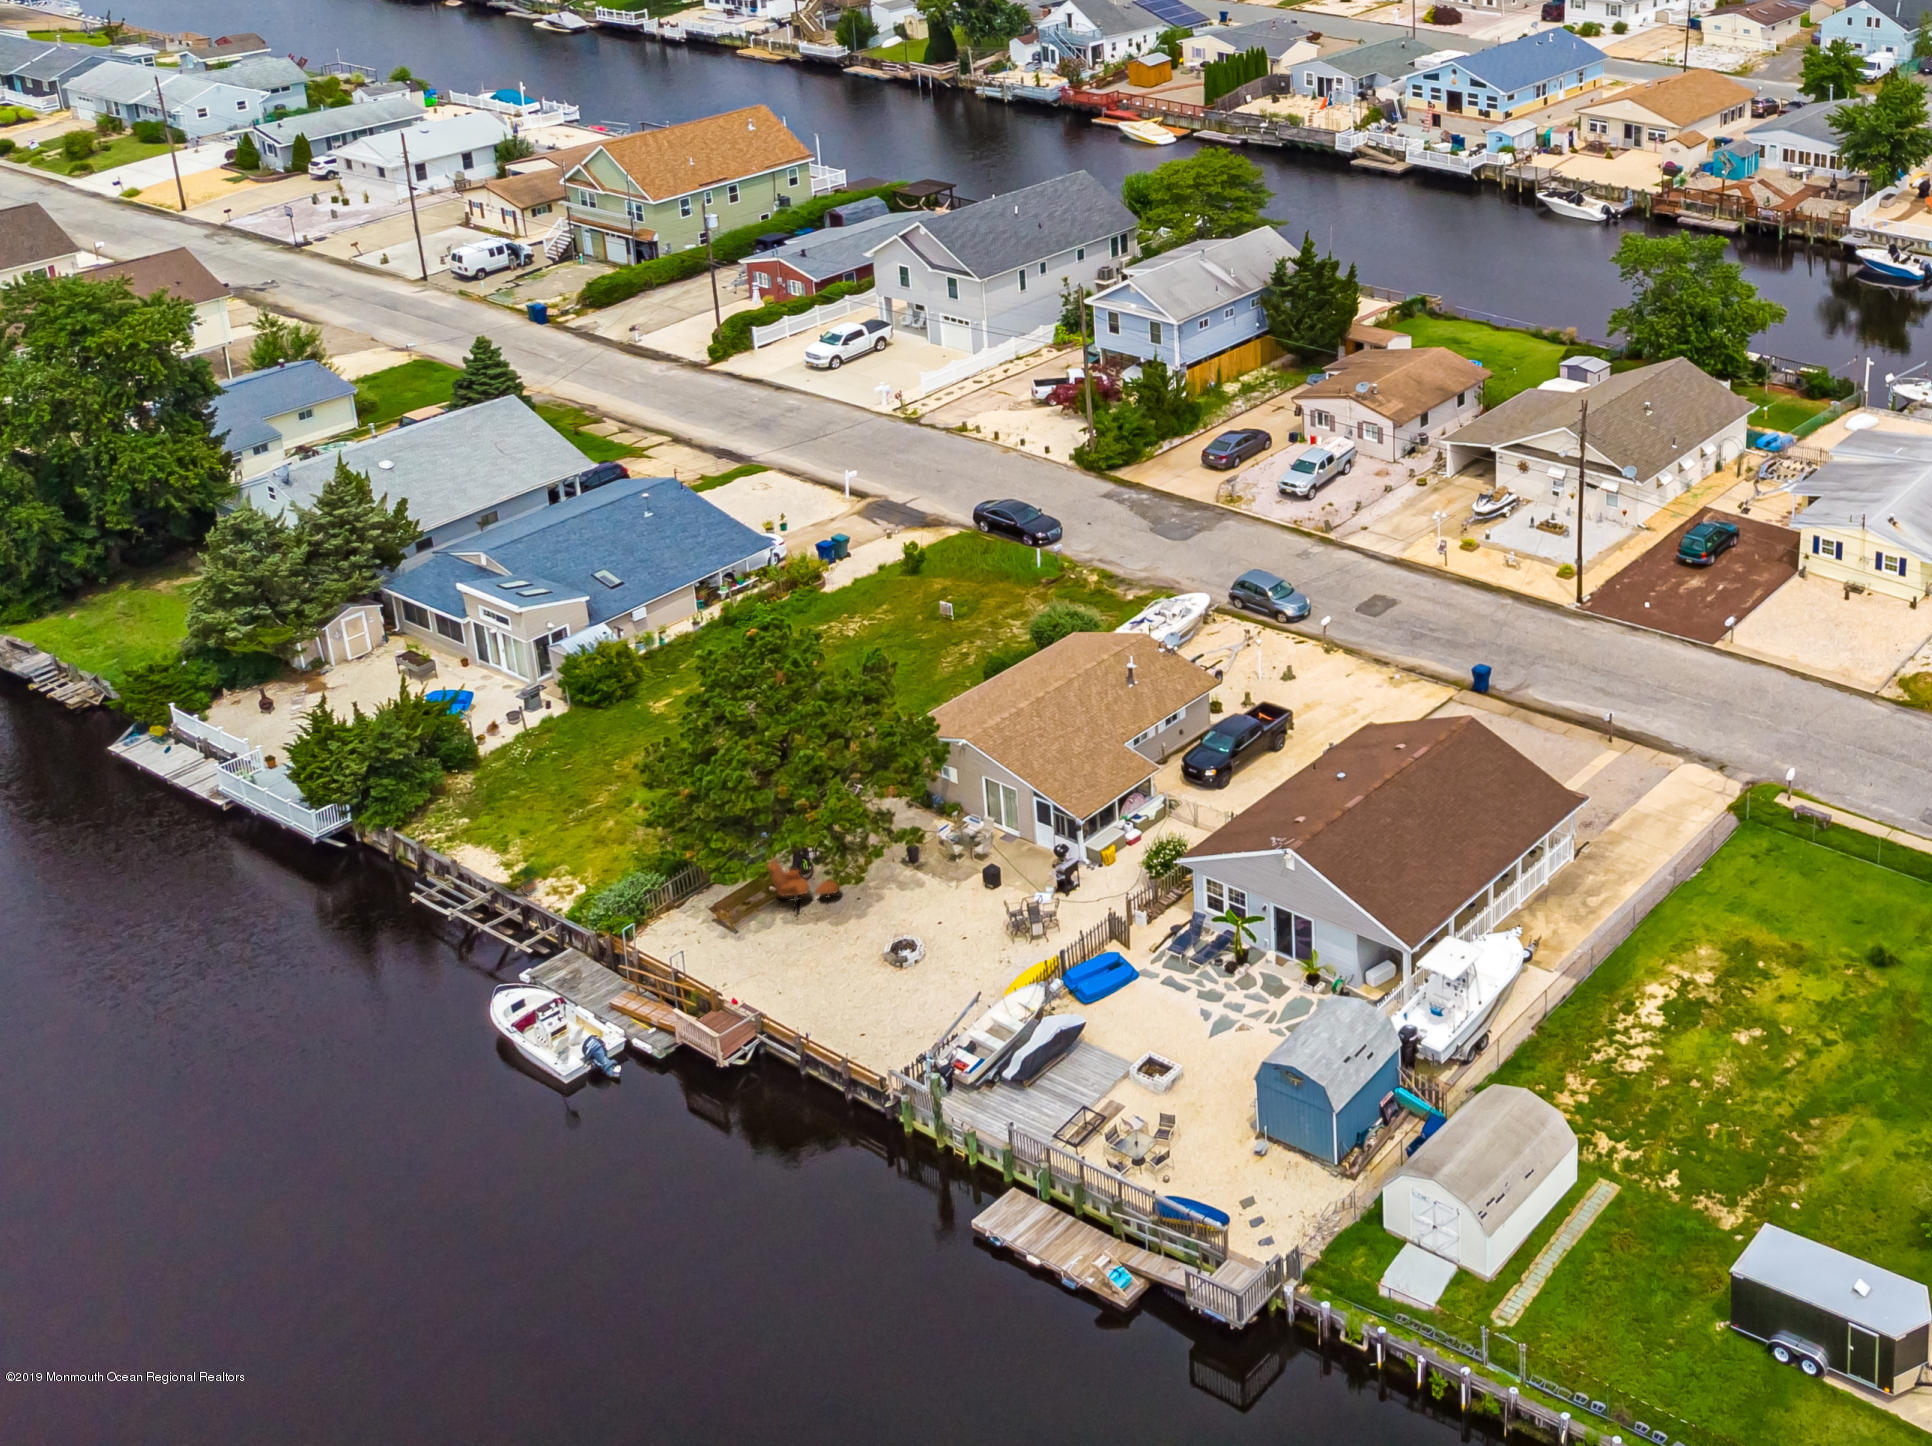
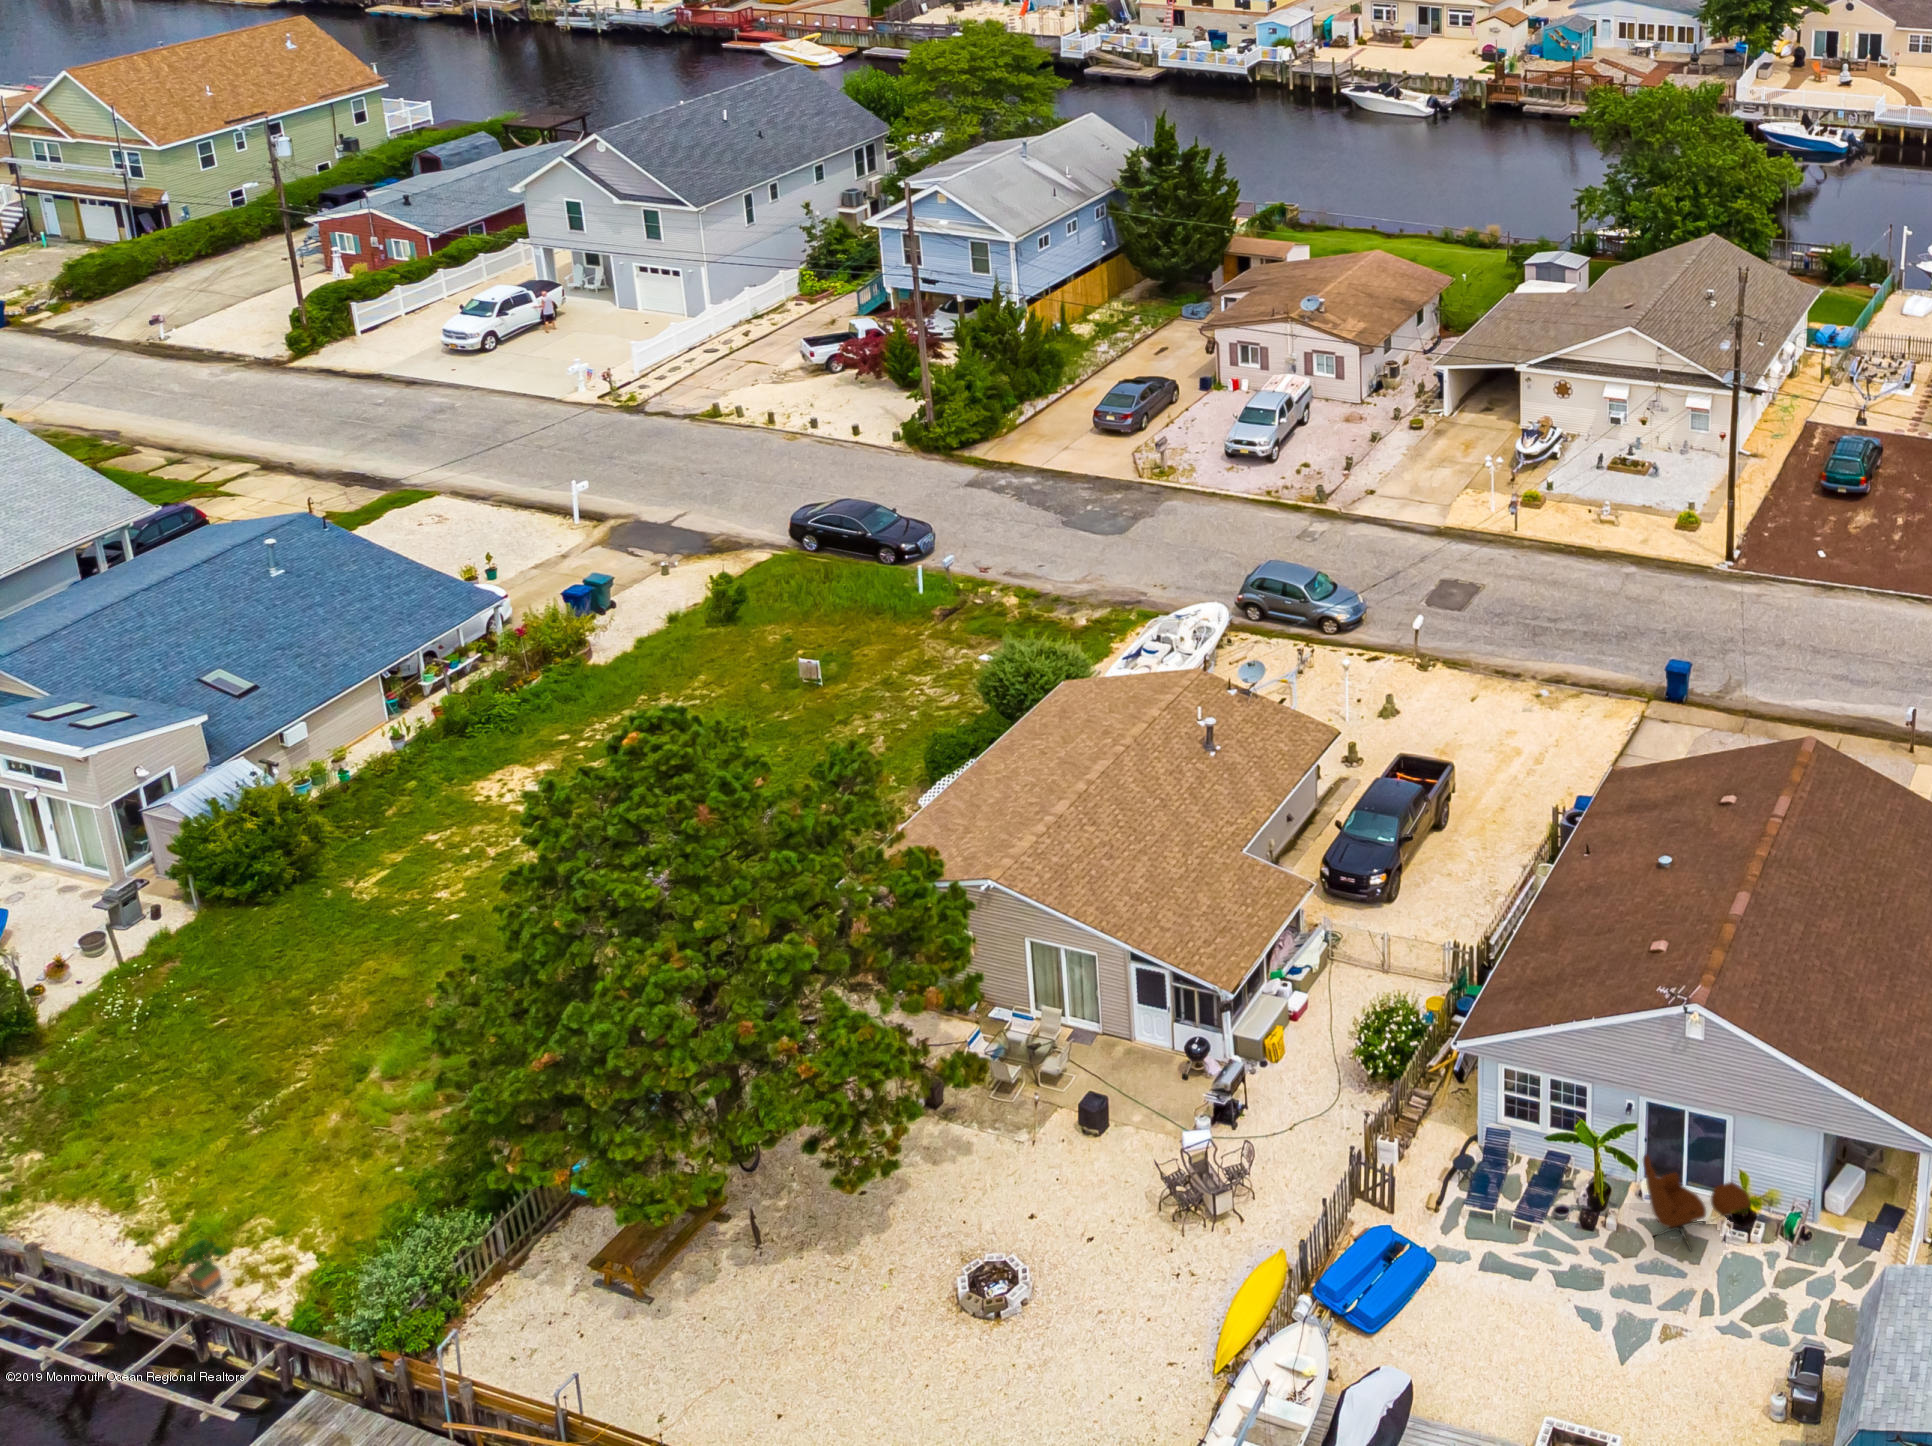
lounge chair: present [768,859,839,903] -> present [1643,1154,1750,1243]

